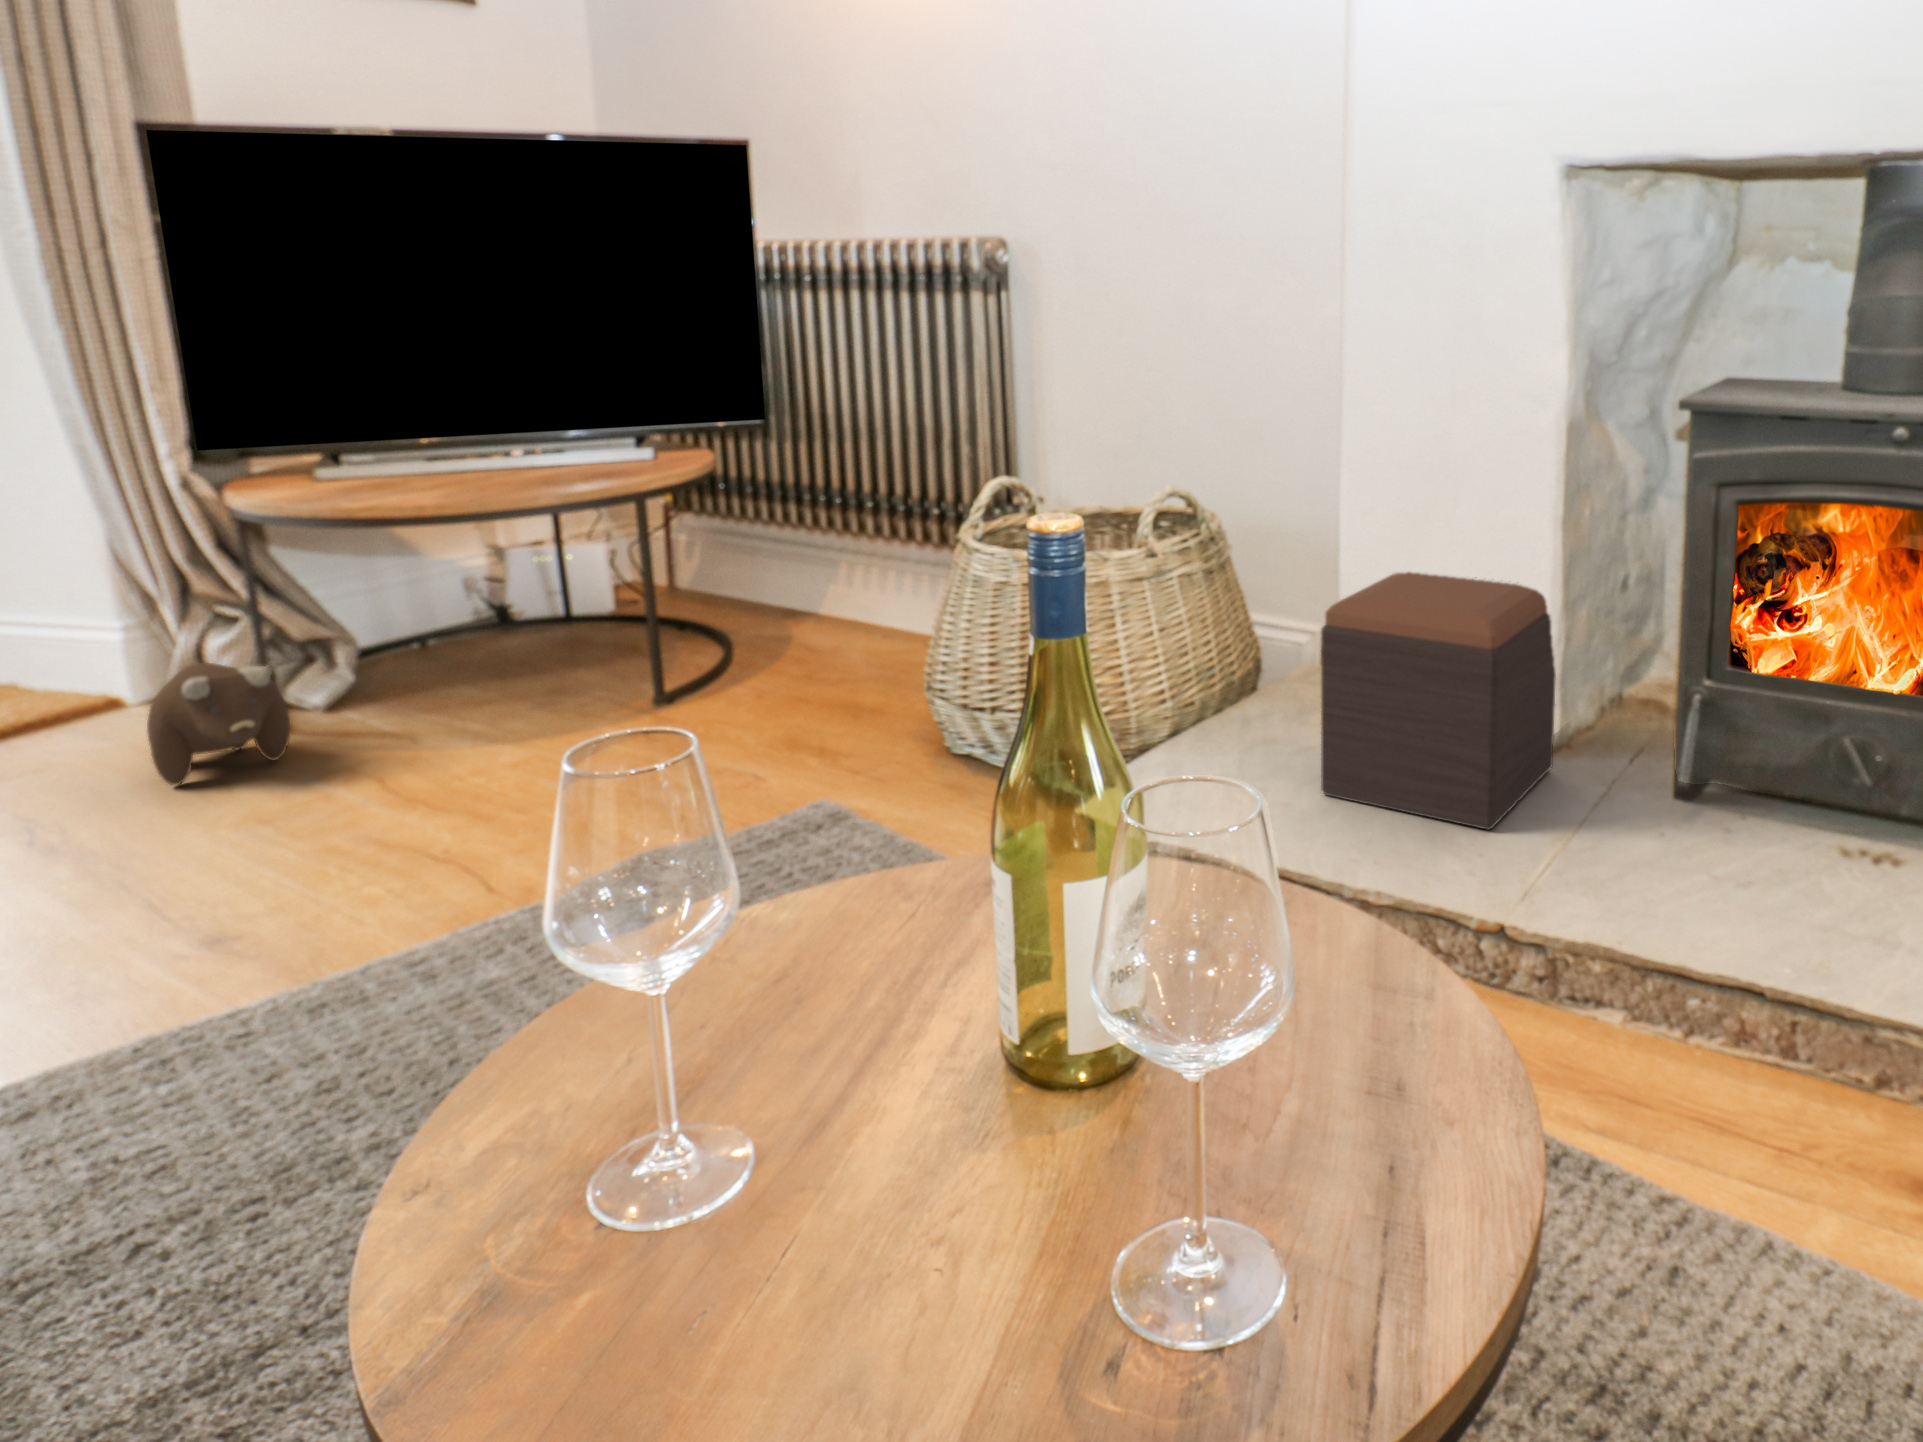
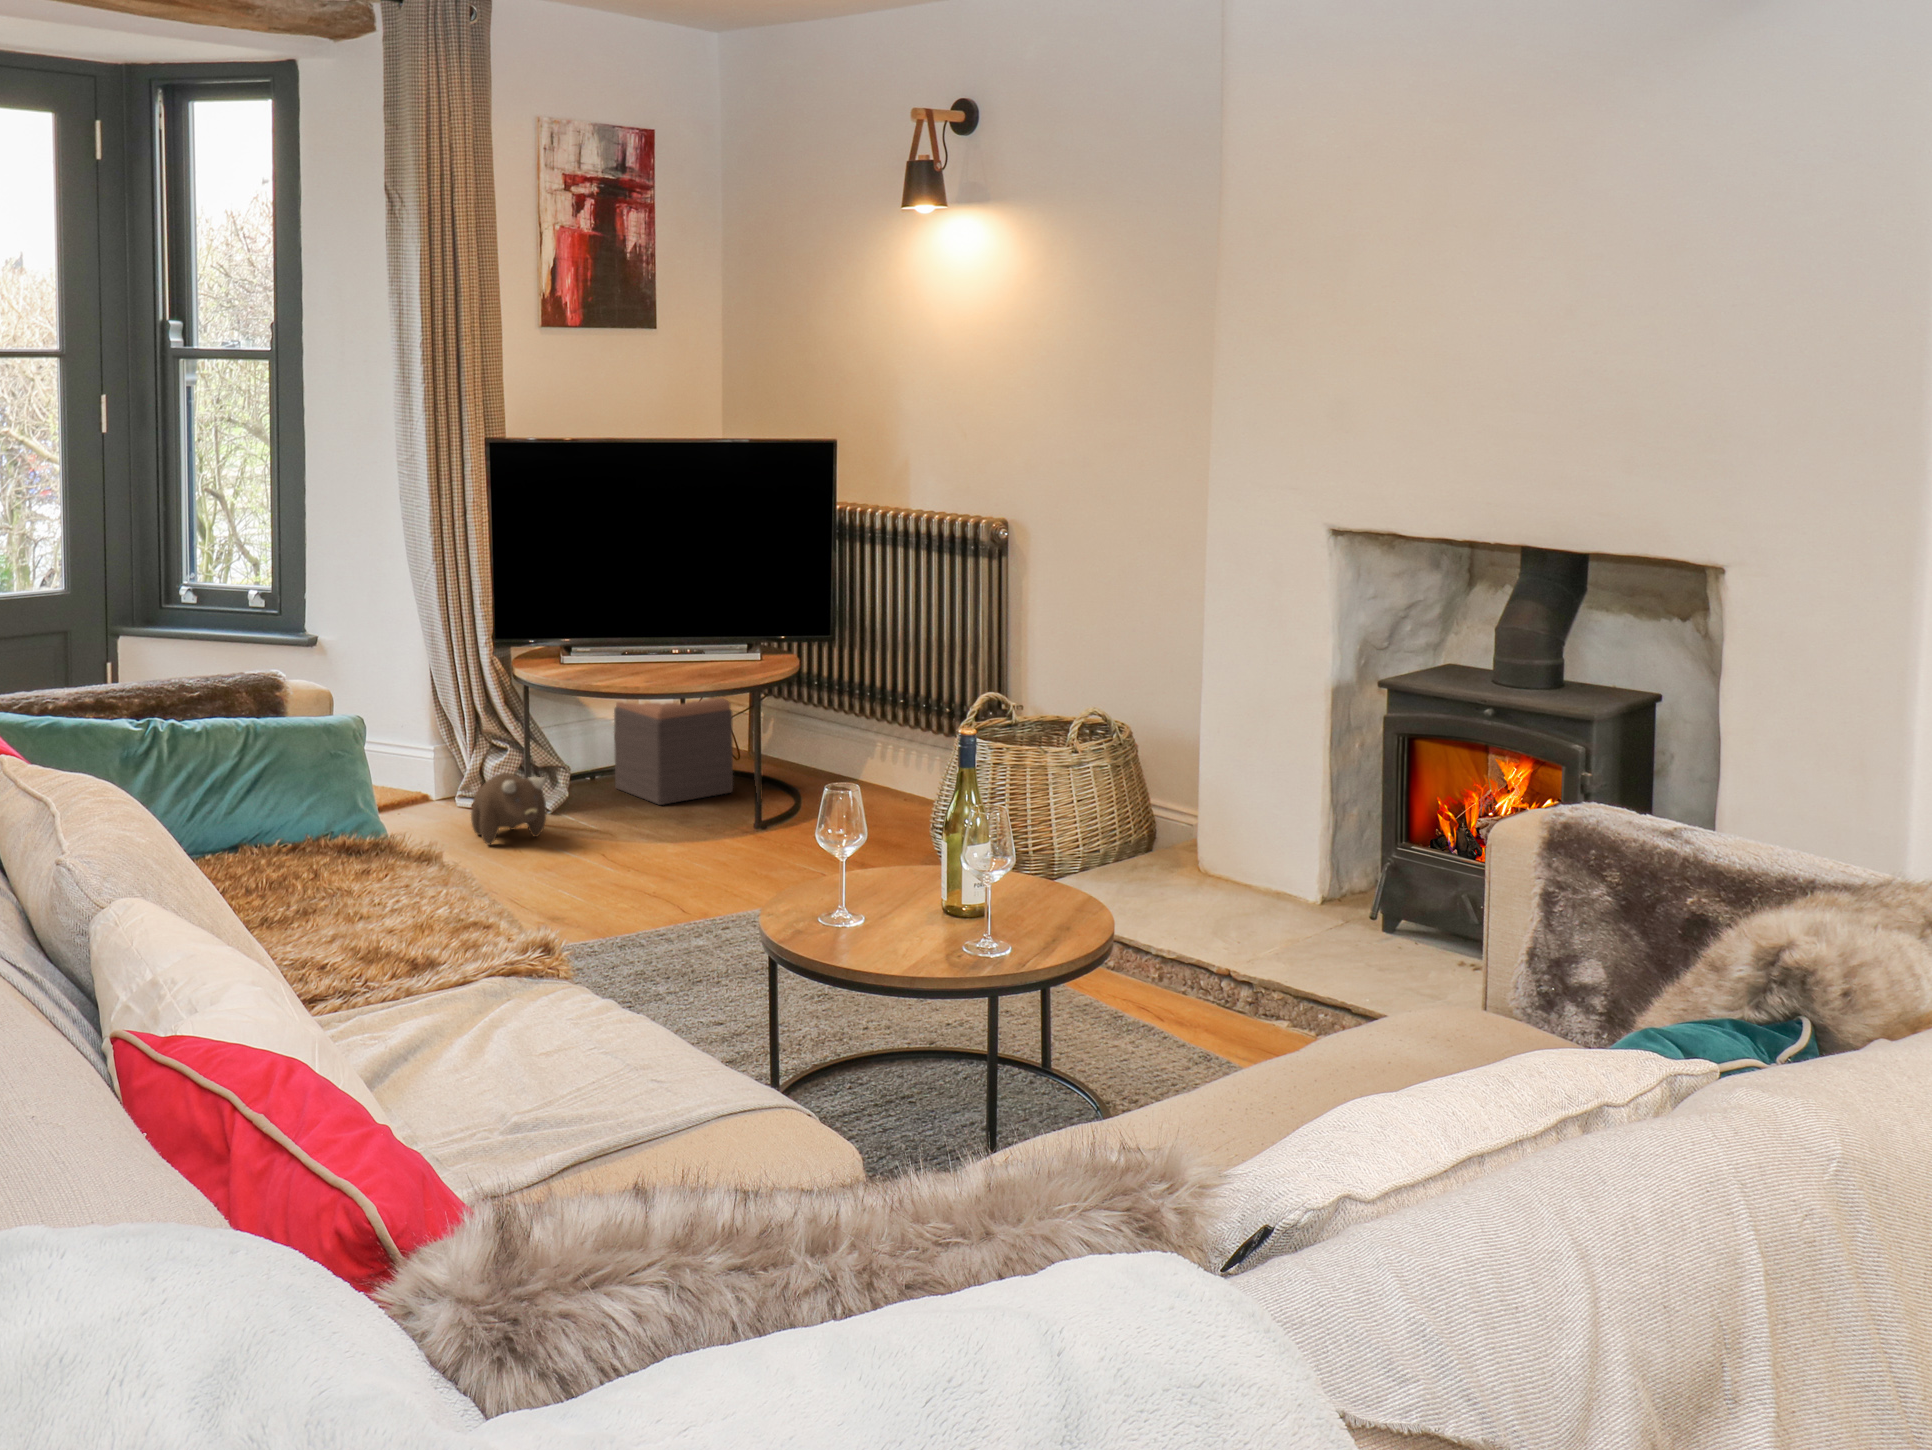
footstool: present [1321,572,1556,830] -> present [614,698,733,805]

